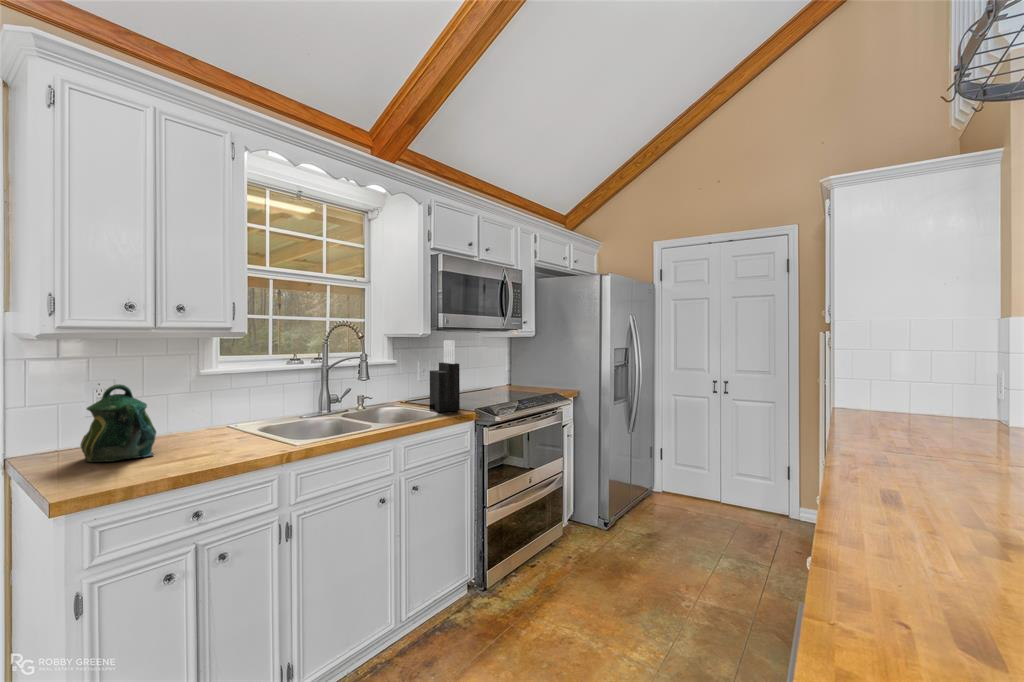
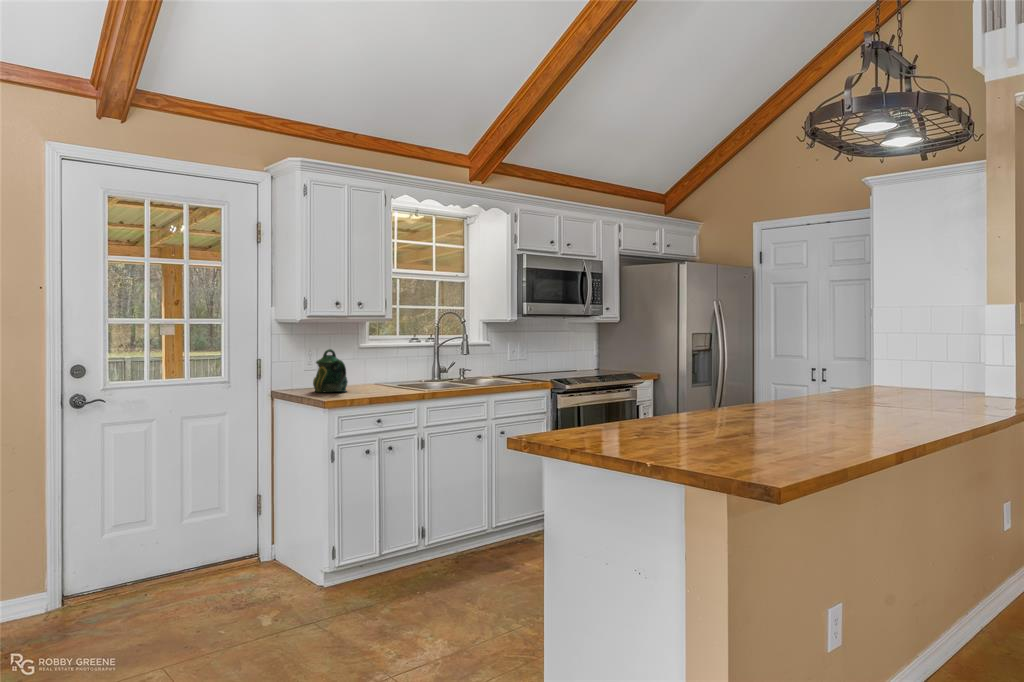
knife block: present [430,340,460,412] -> none [515,324,539,381]

